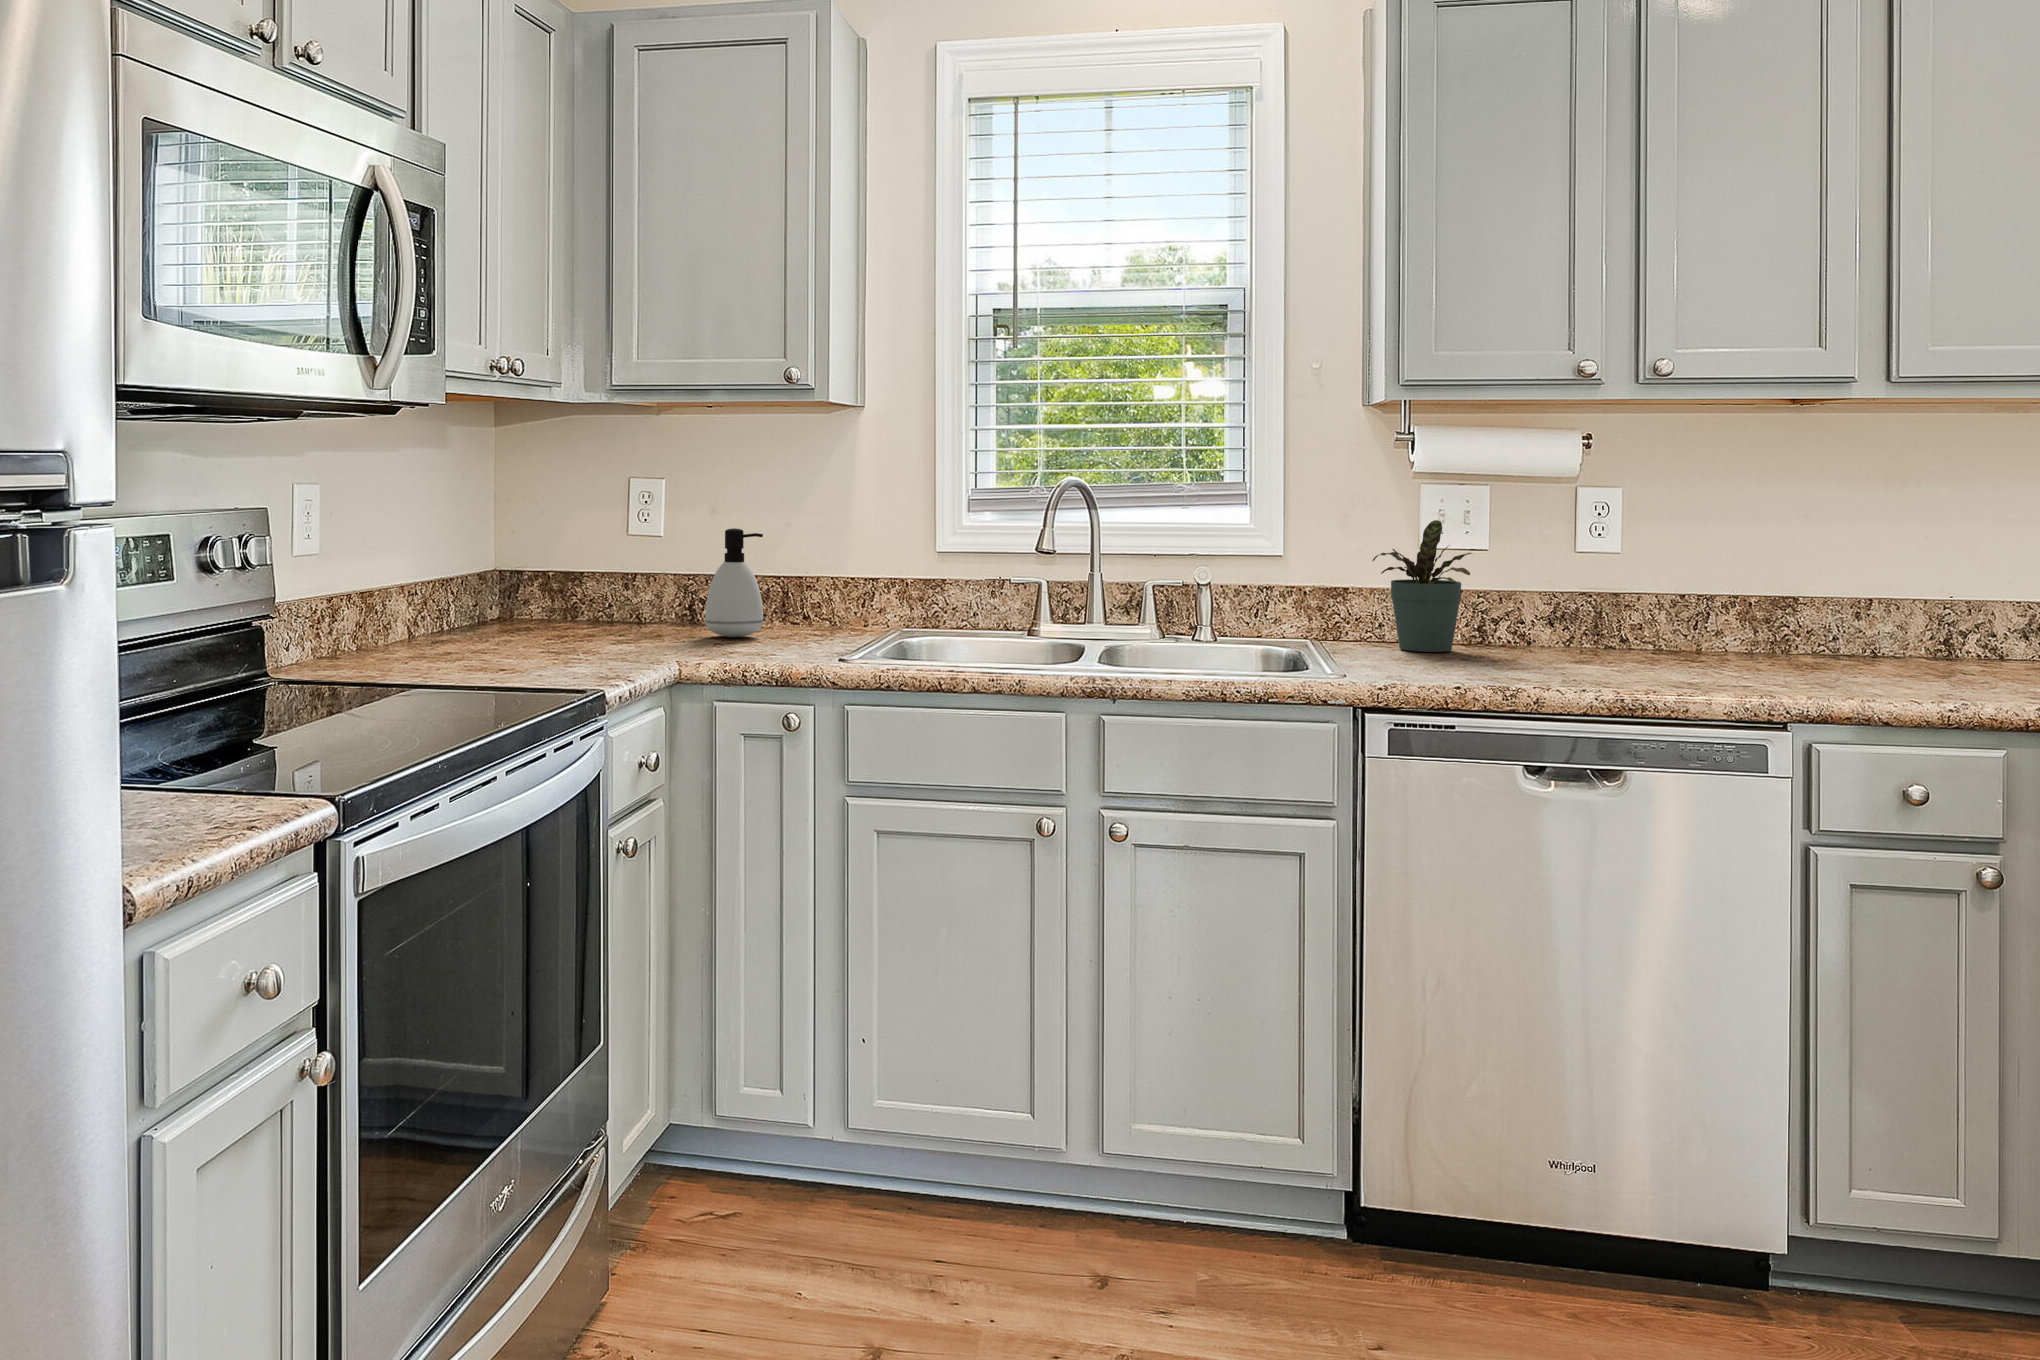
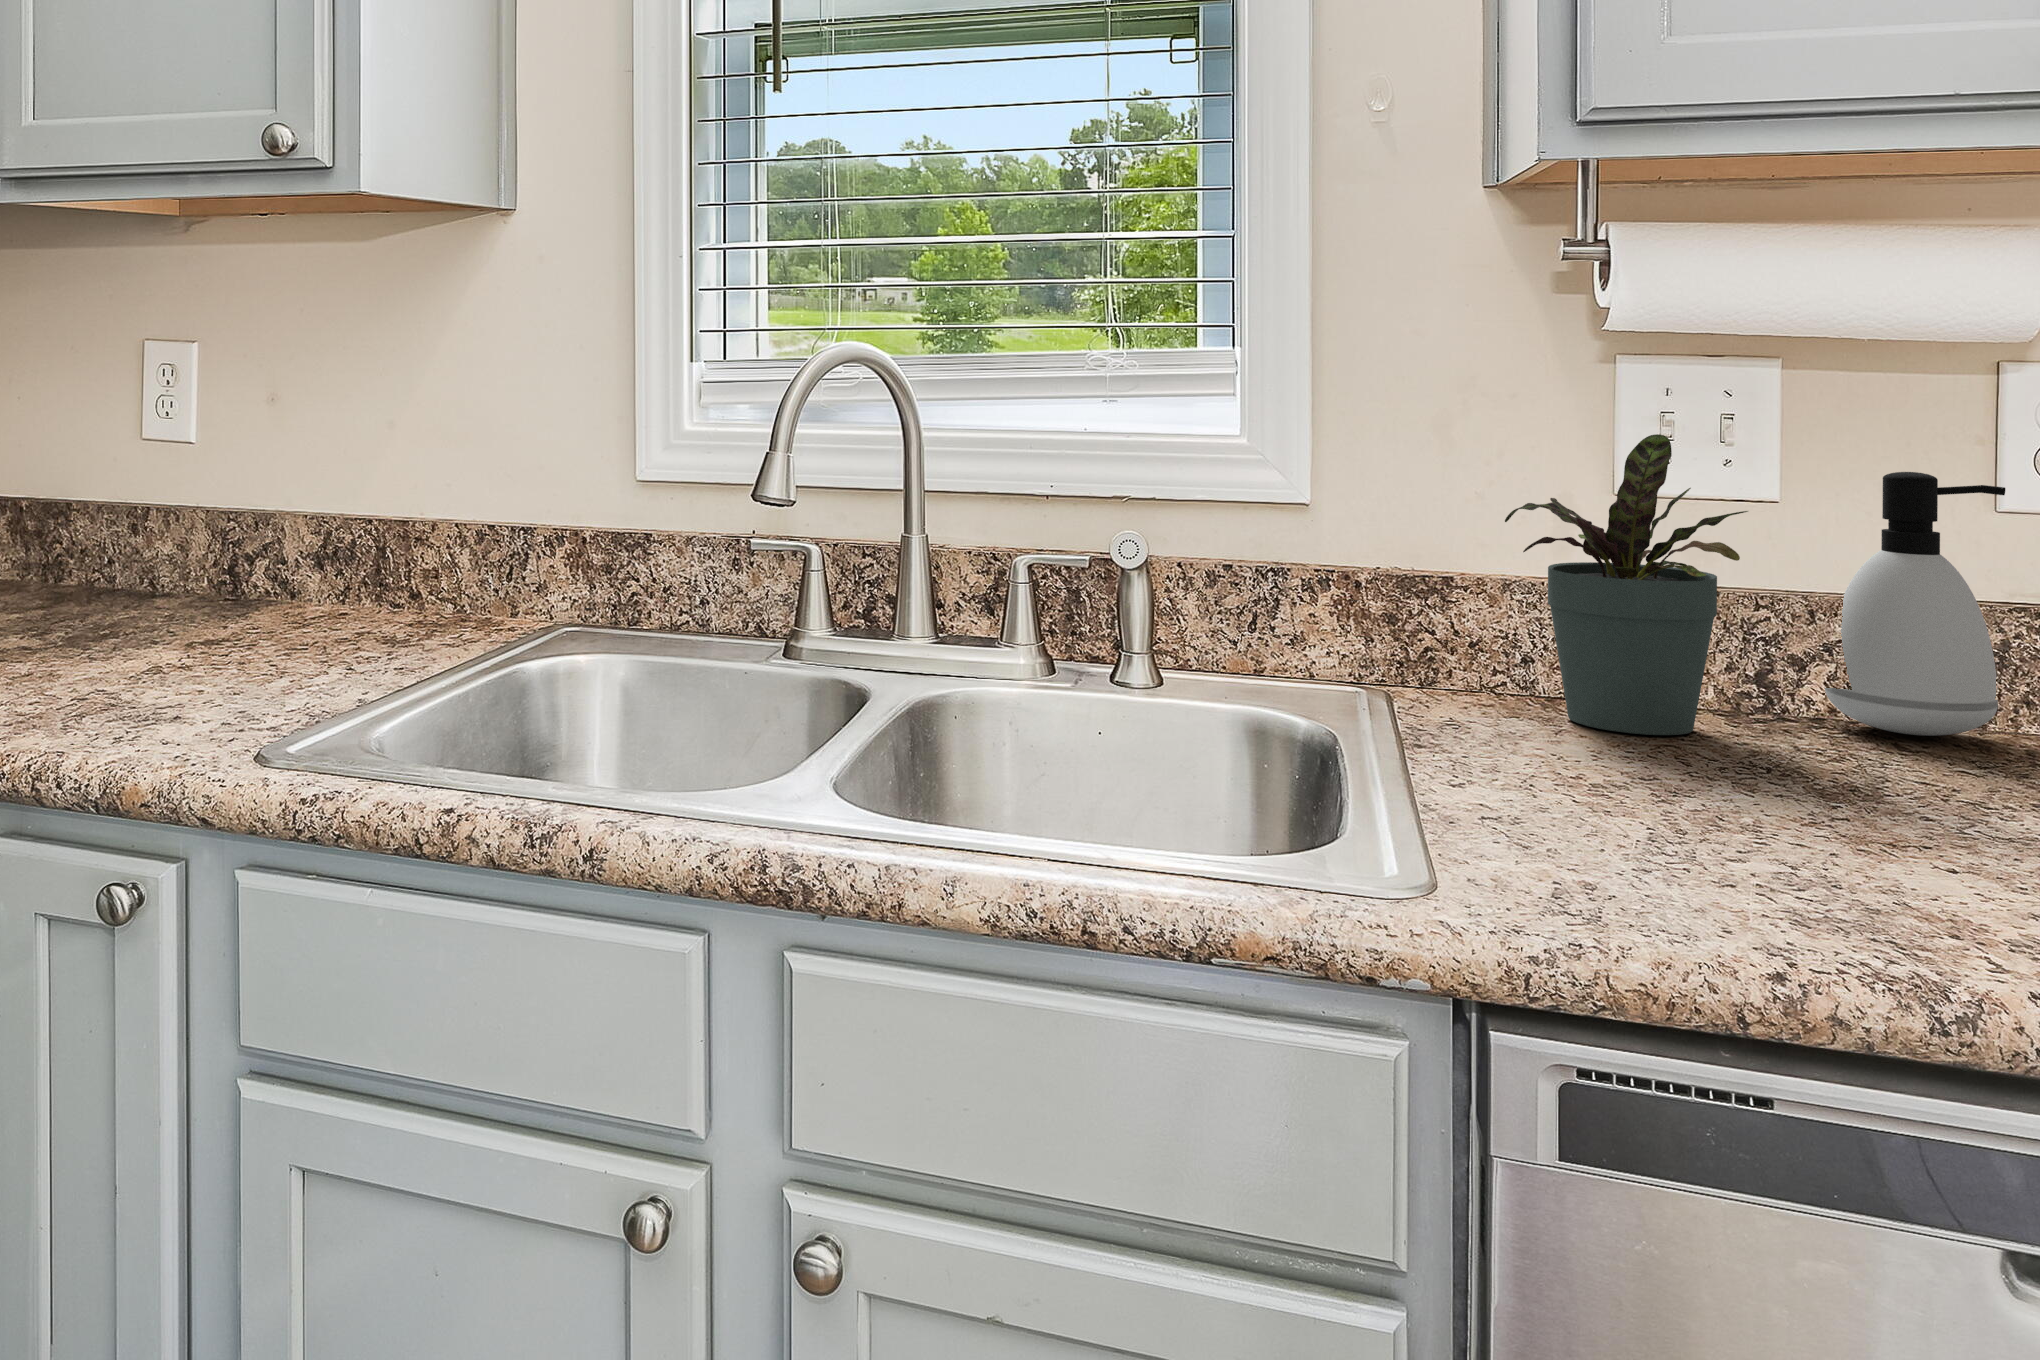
soap dispenser: present [705,528,763,637] -> present [1825,472,2005,736]

